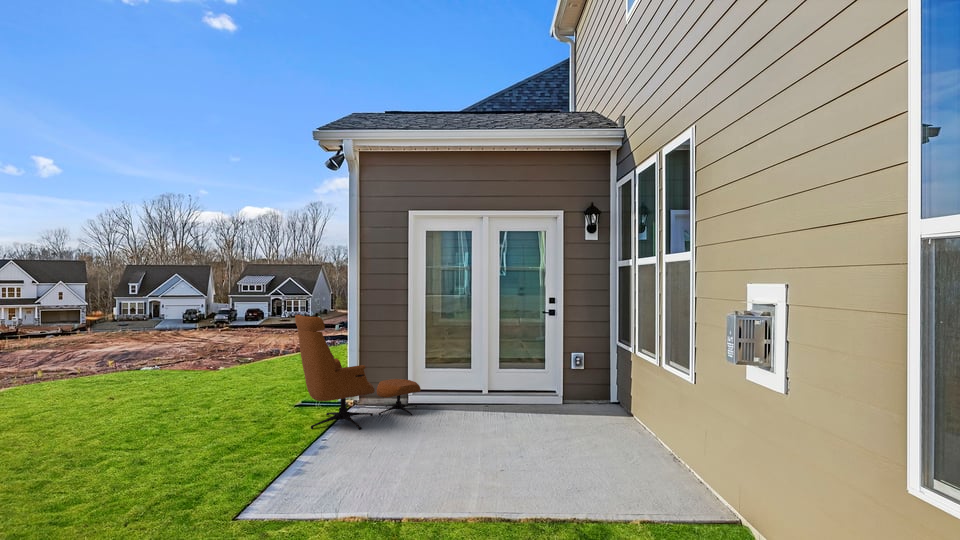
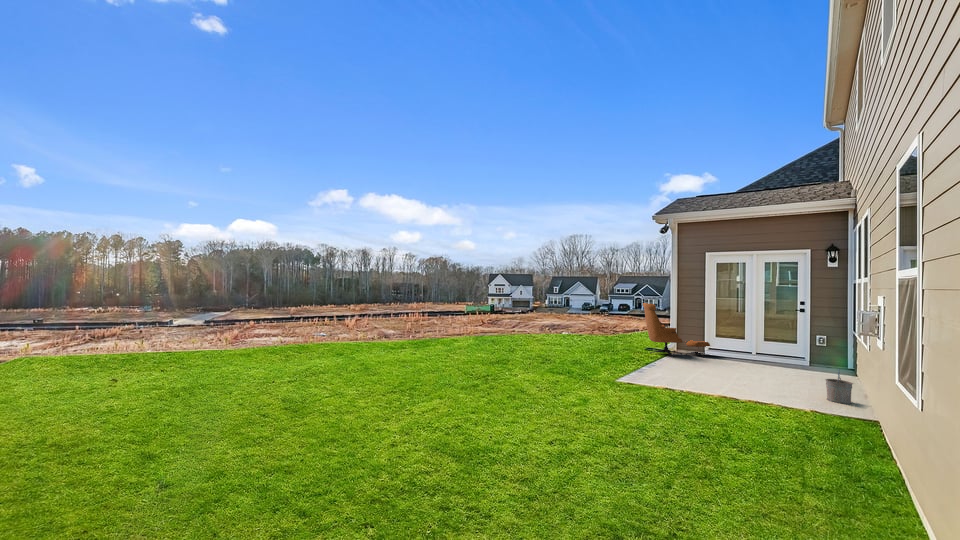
bucket: none [669,433,713,507] -> present [825,369,853,404]

